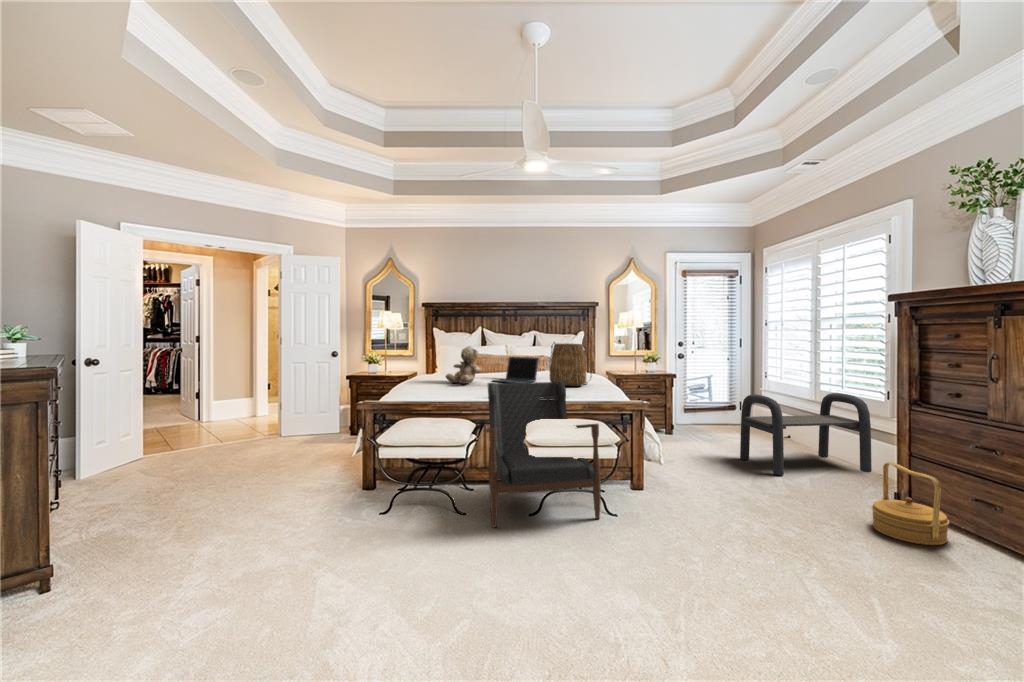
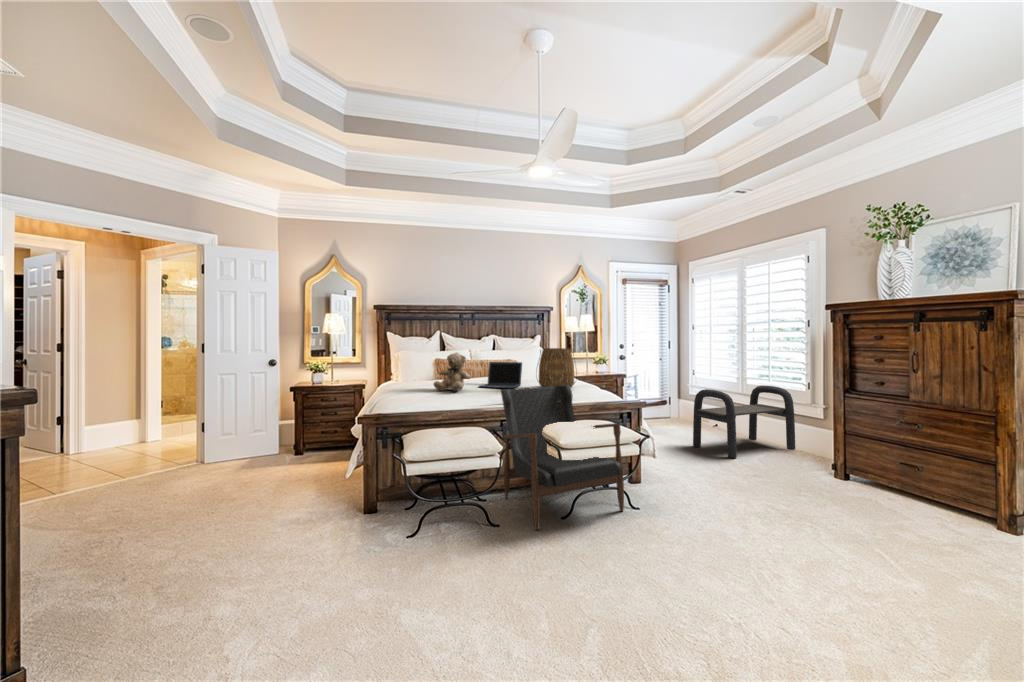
woven basket: present [872,462,949,545] -> none [826,440,884,502]

